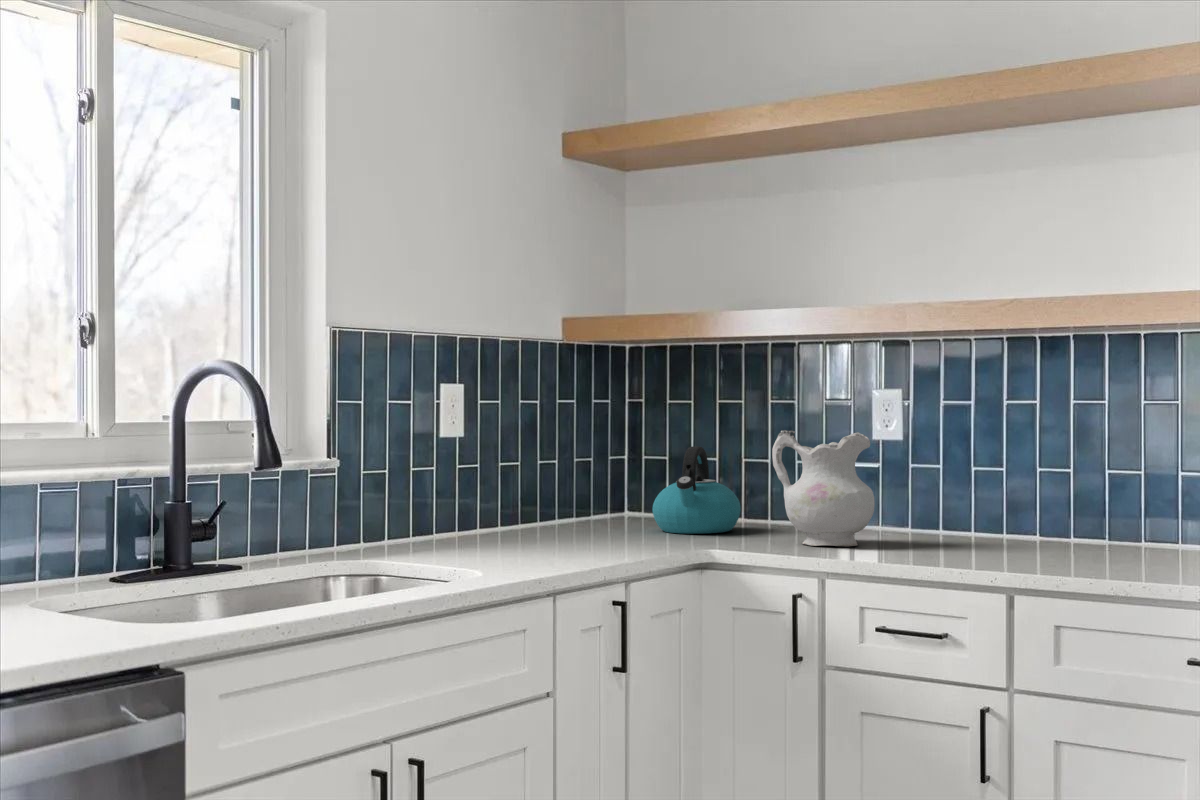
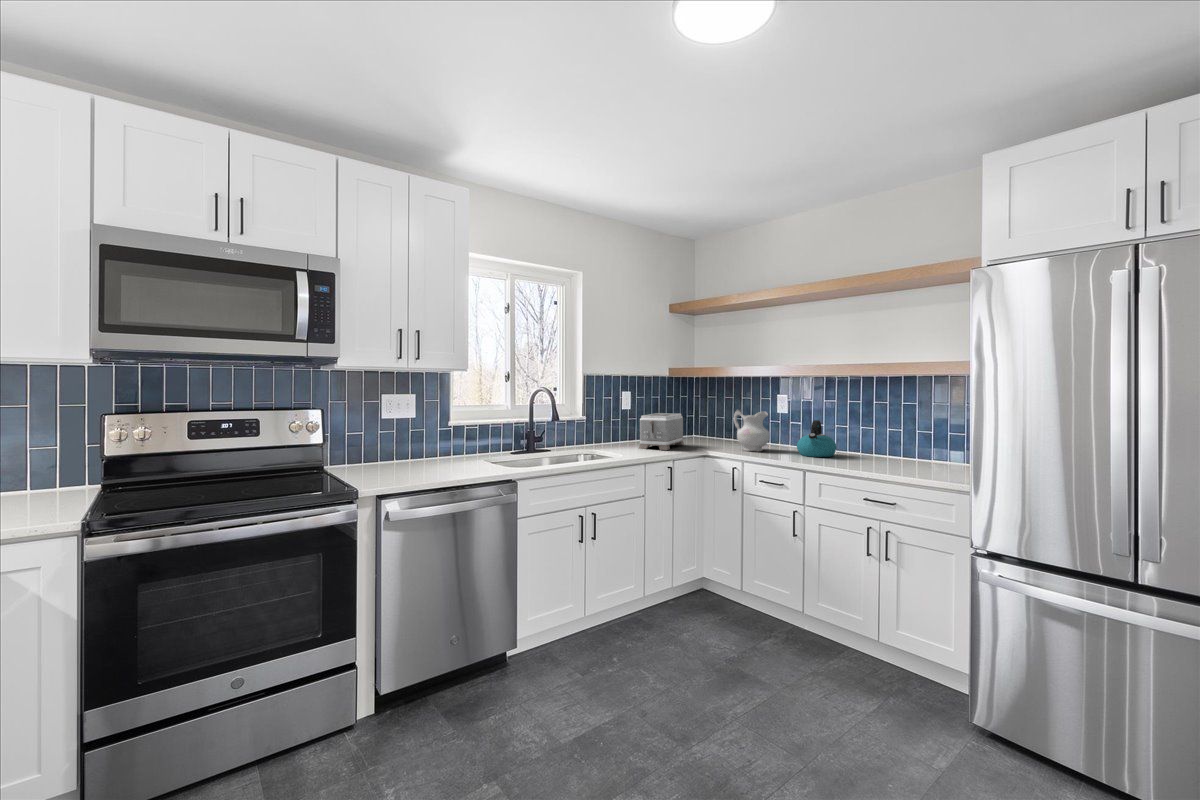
toaster: none [510,446,630,553] -> present [639,413,684,450]
kettle: present [652,446,741,534] -> present [797,420,836,457]

